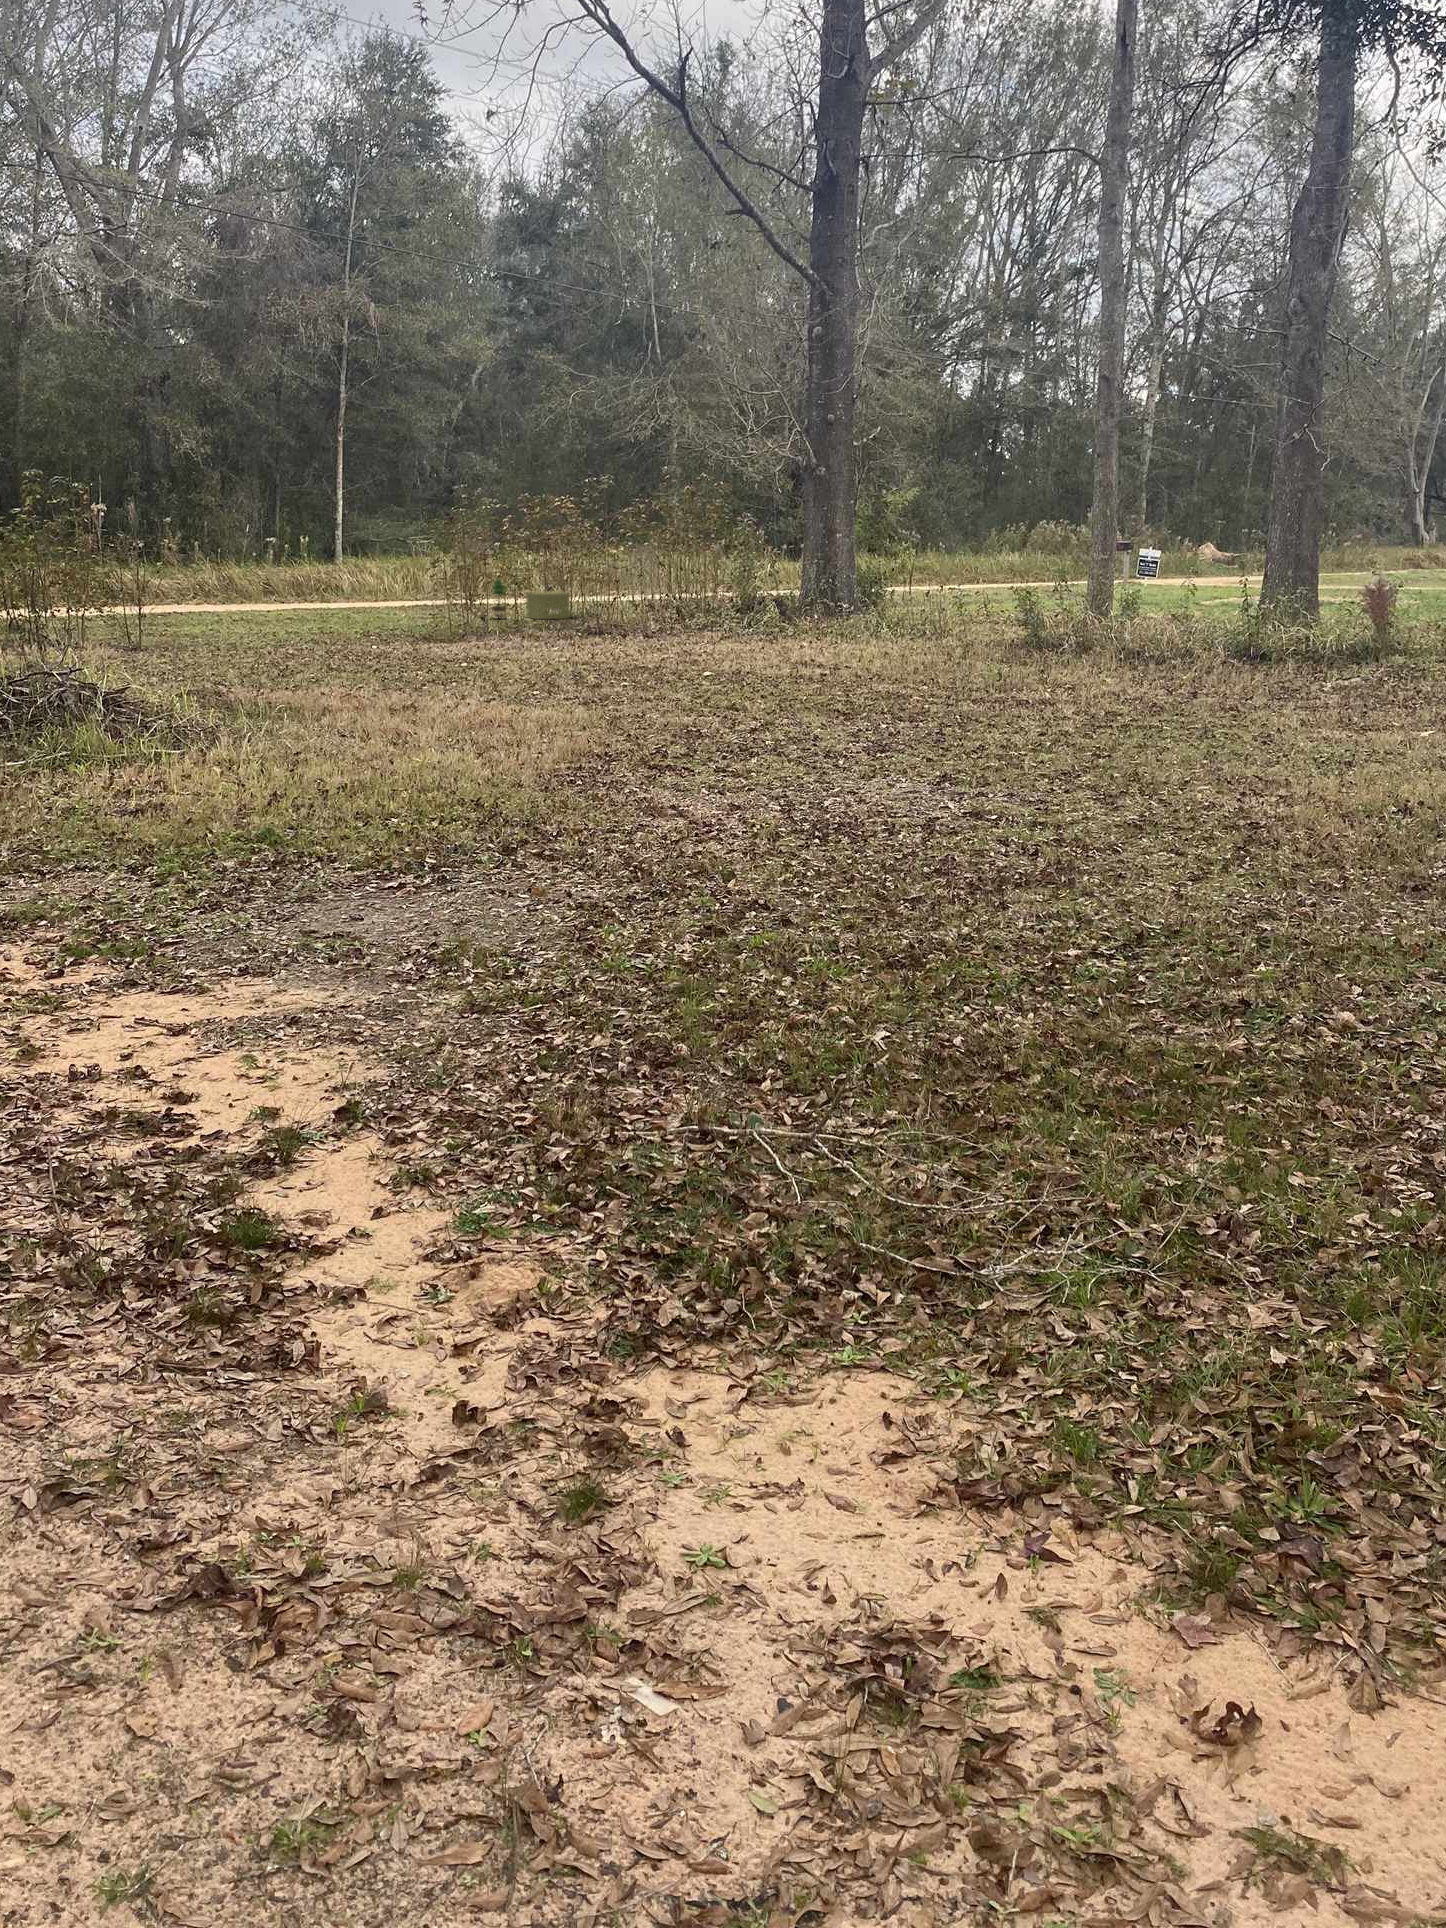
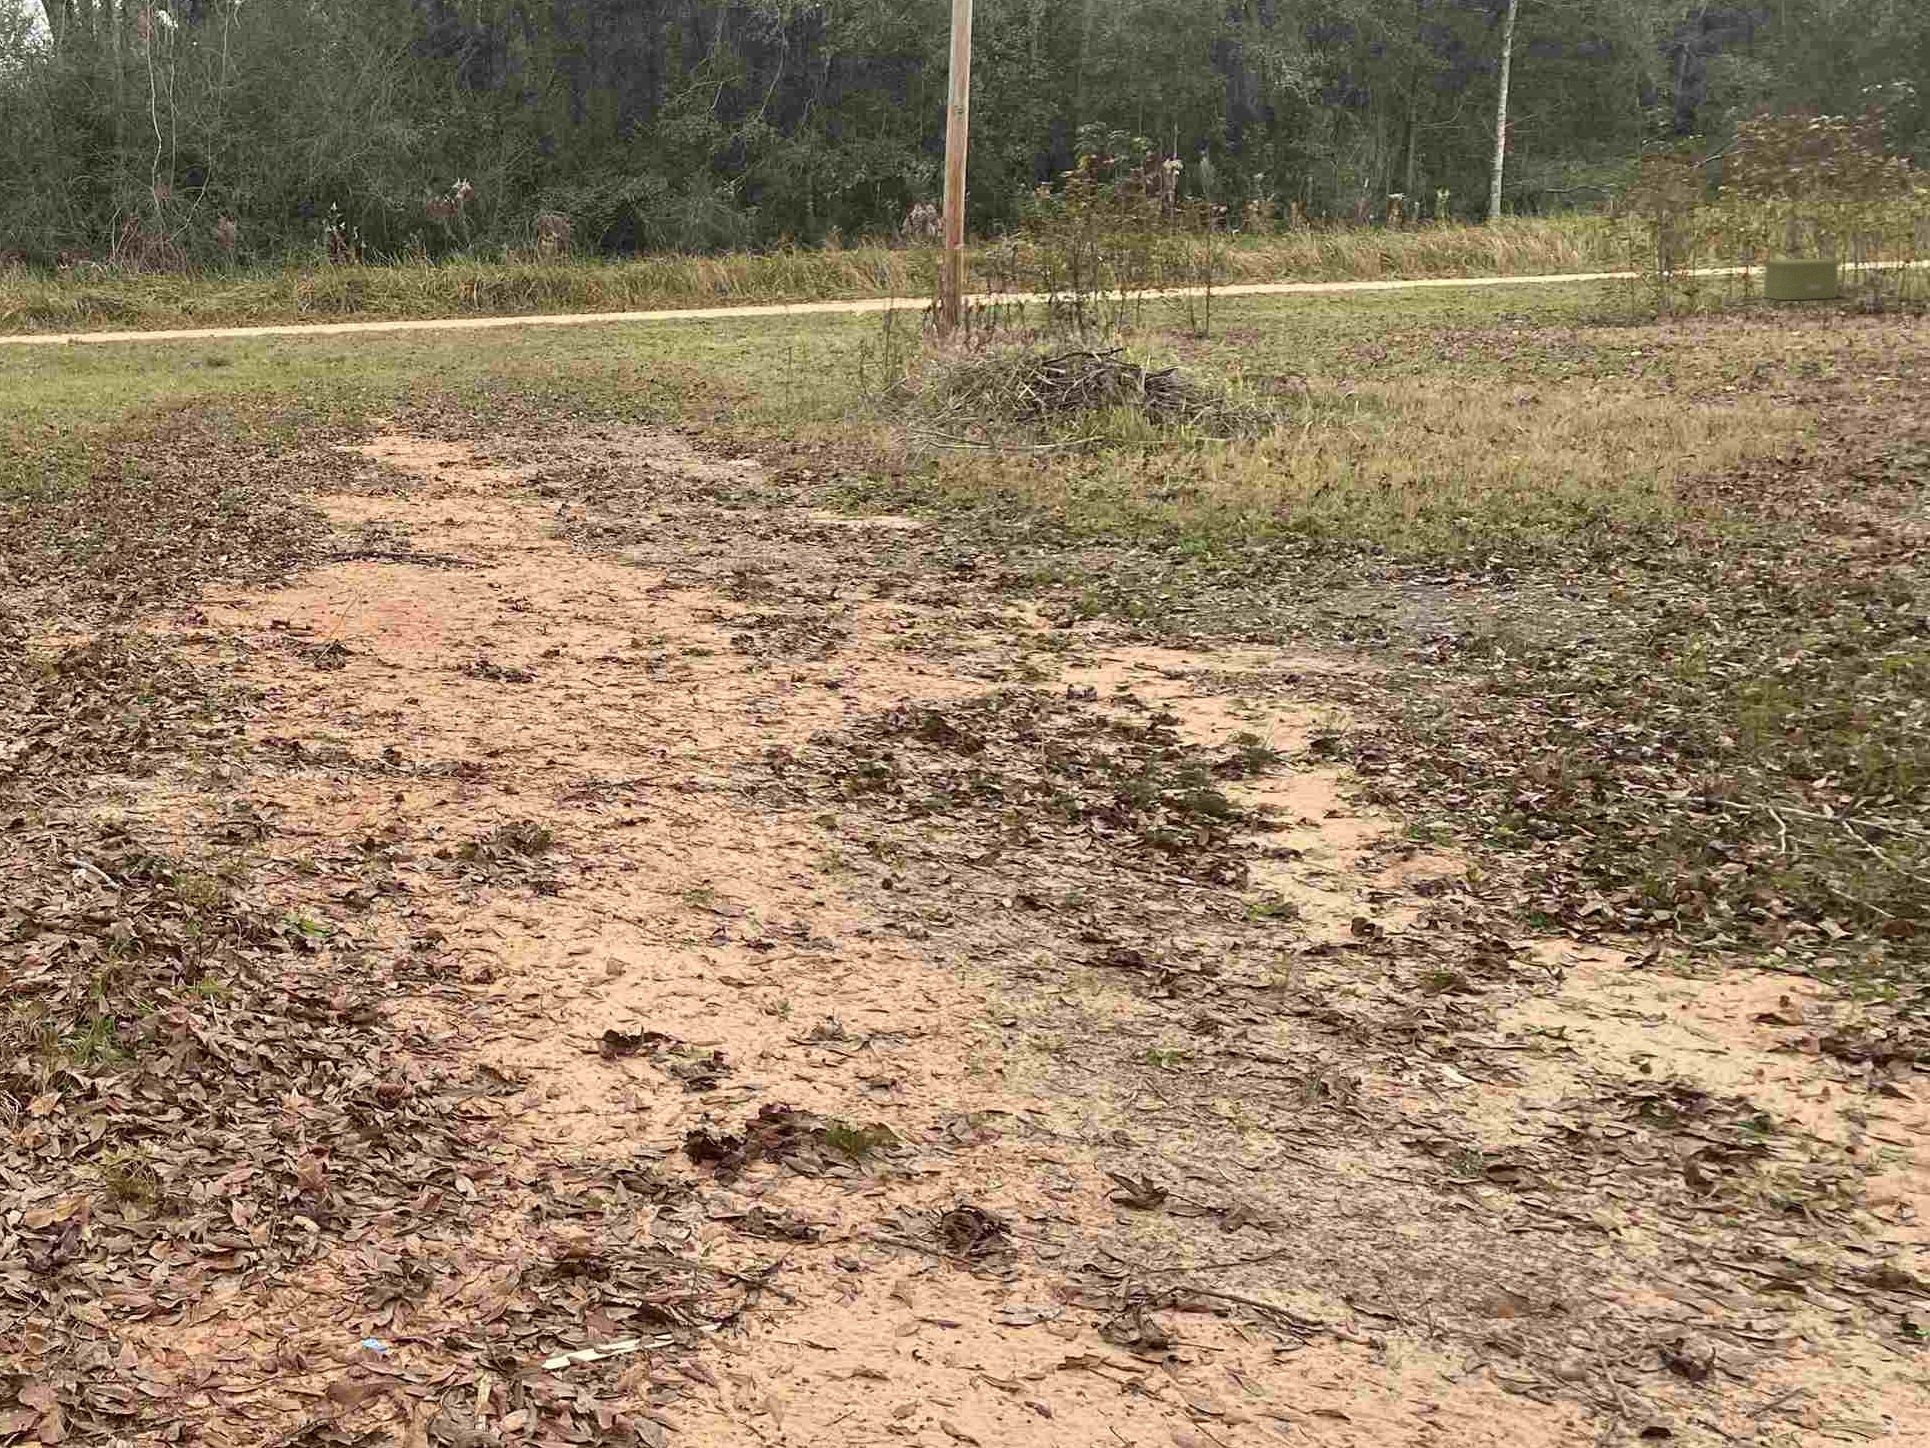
potted tree: present [492,579,506,618] -> none [1704,227,1734,300]

